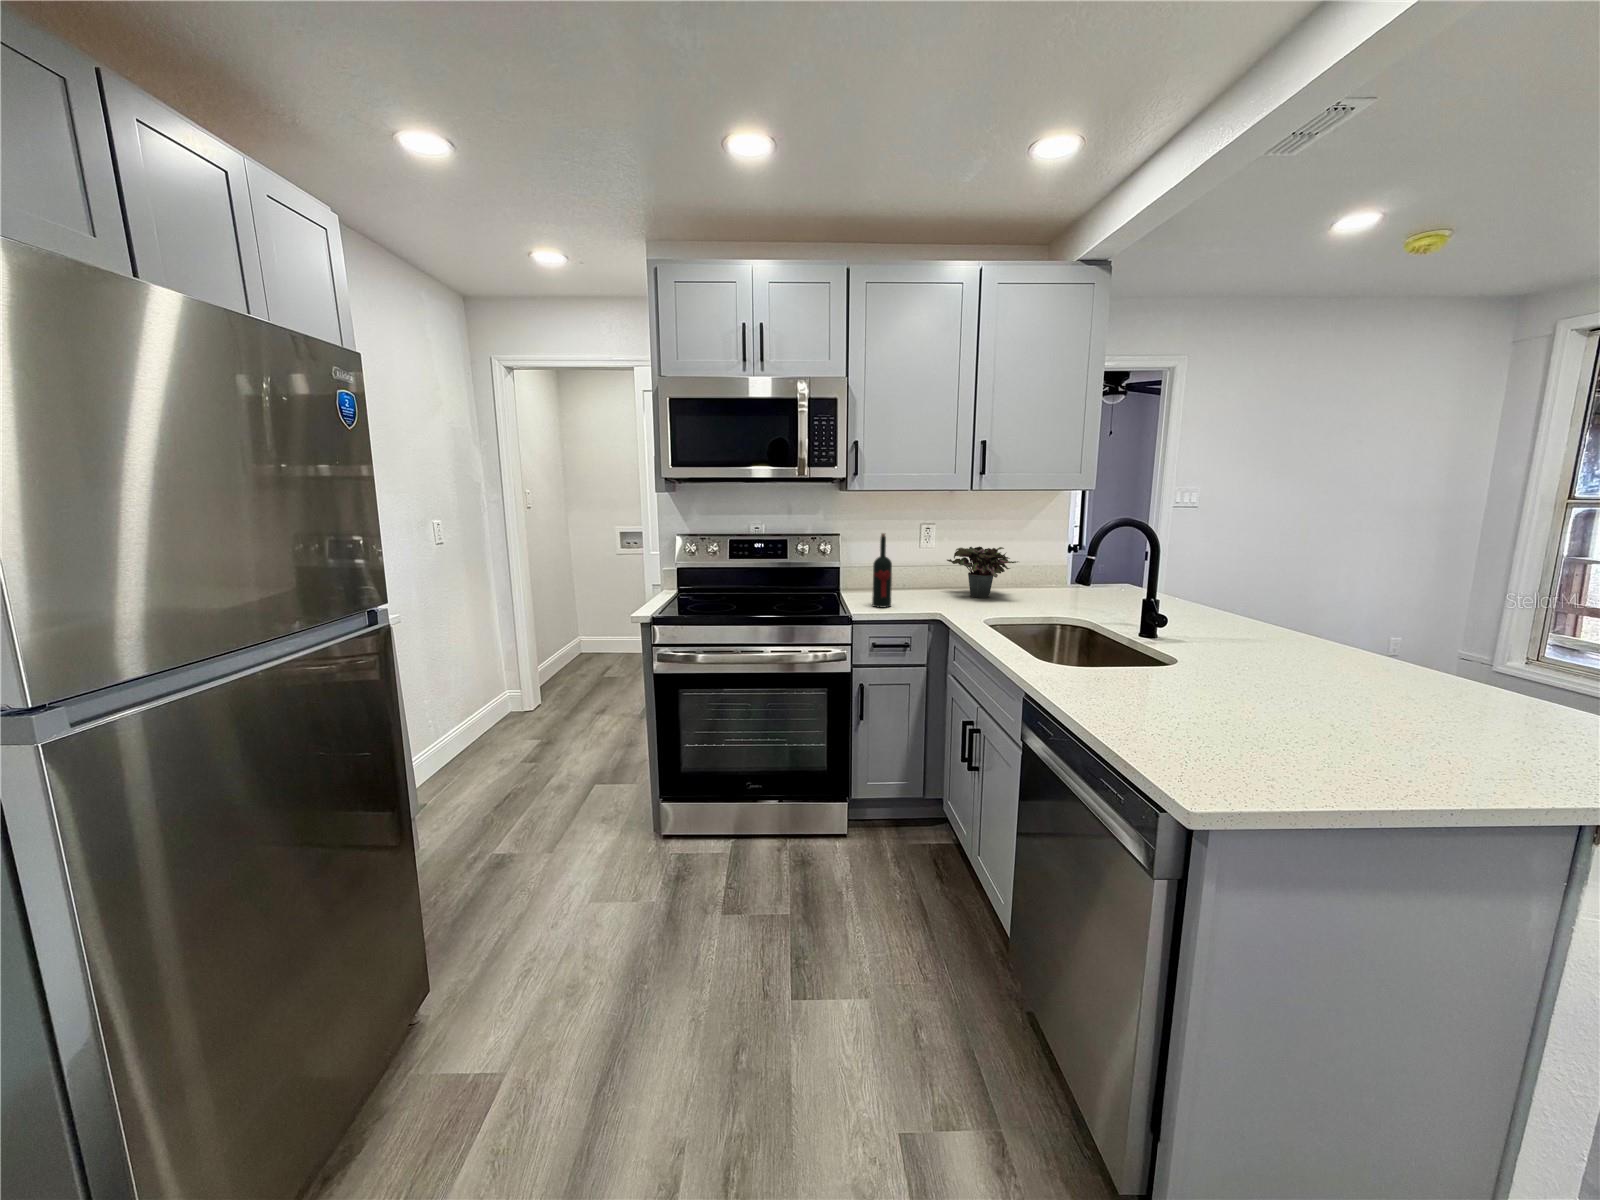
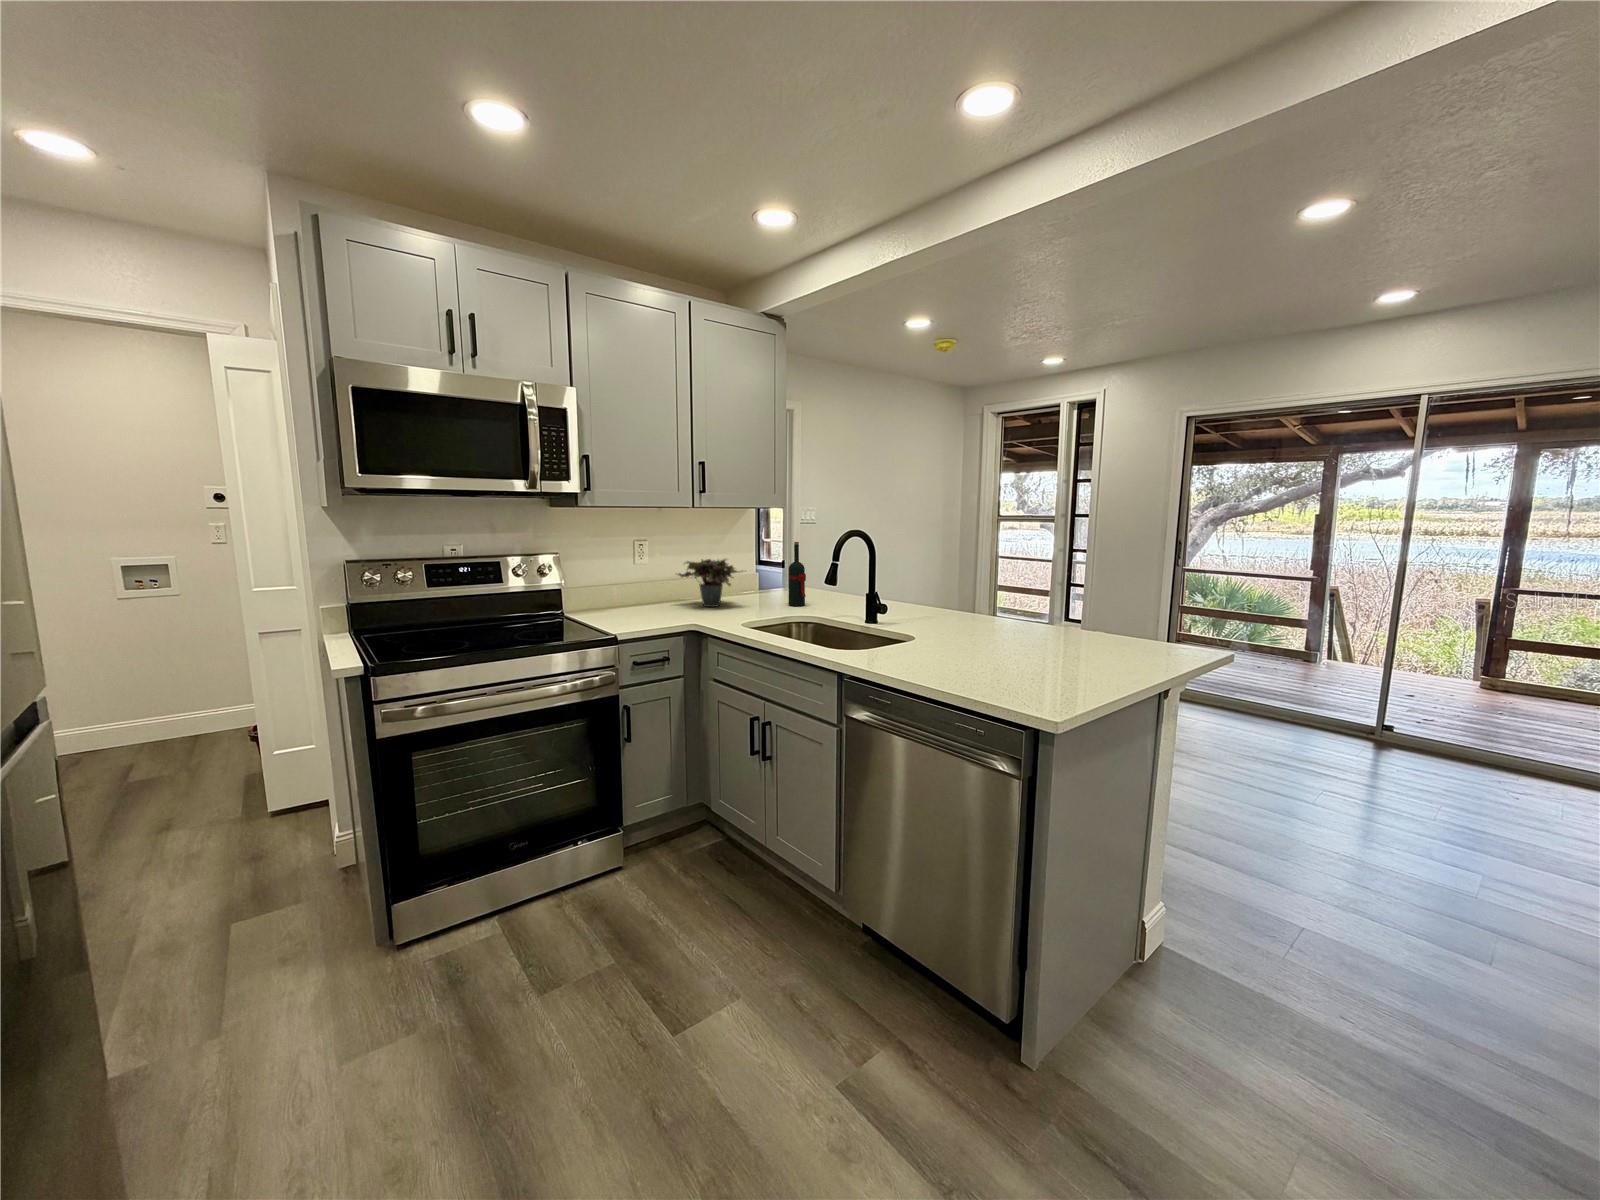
wine bottle: present [872,533,892,607] -> present [789,542,806,606]

